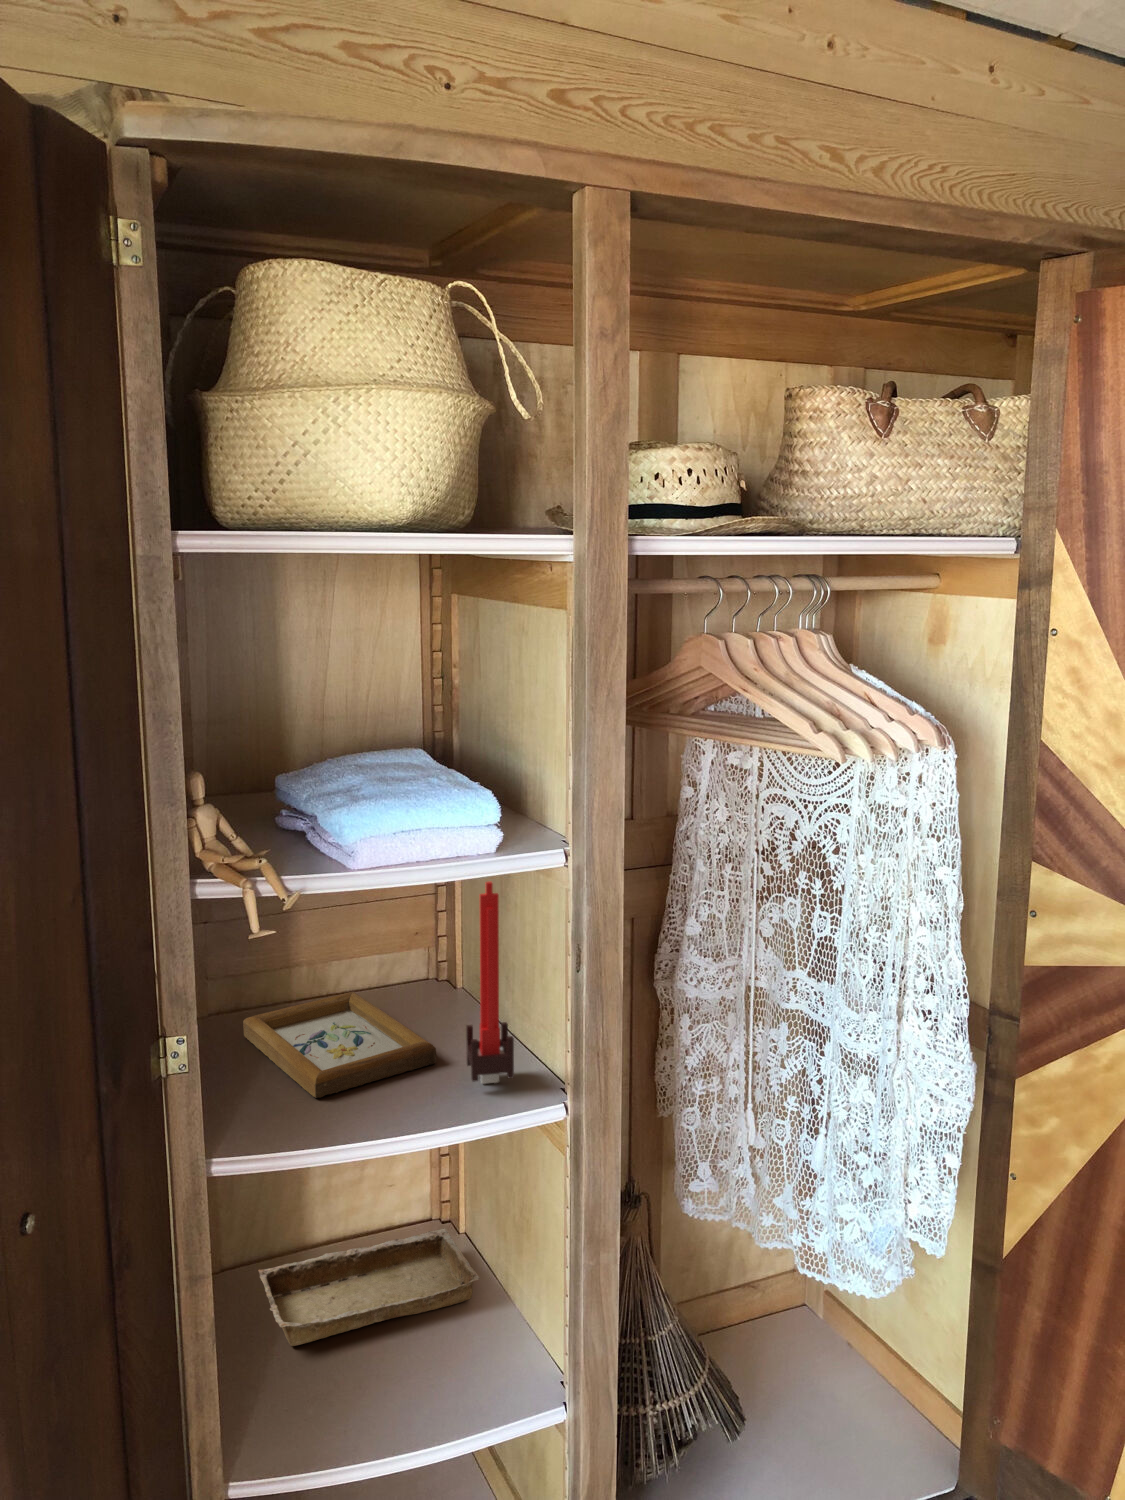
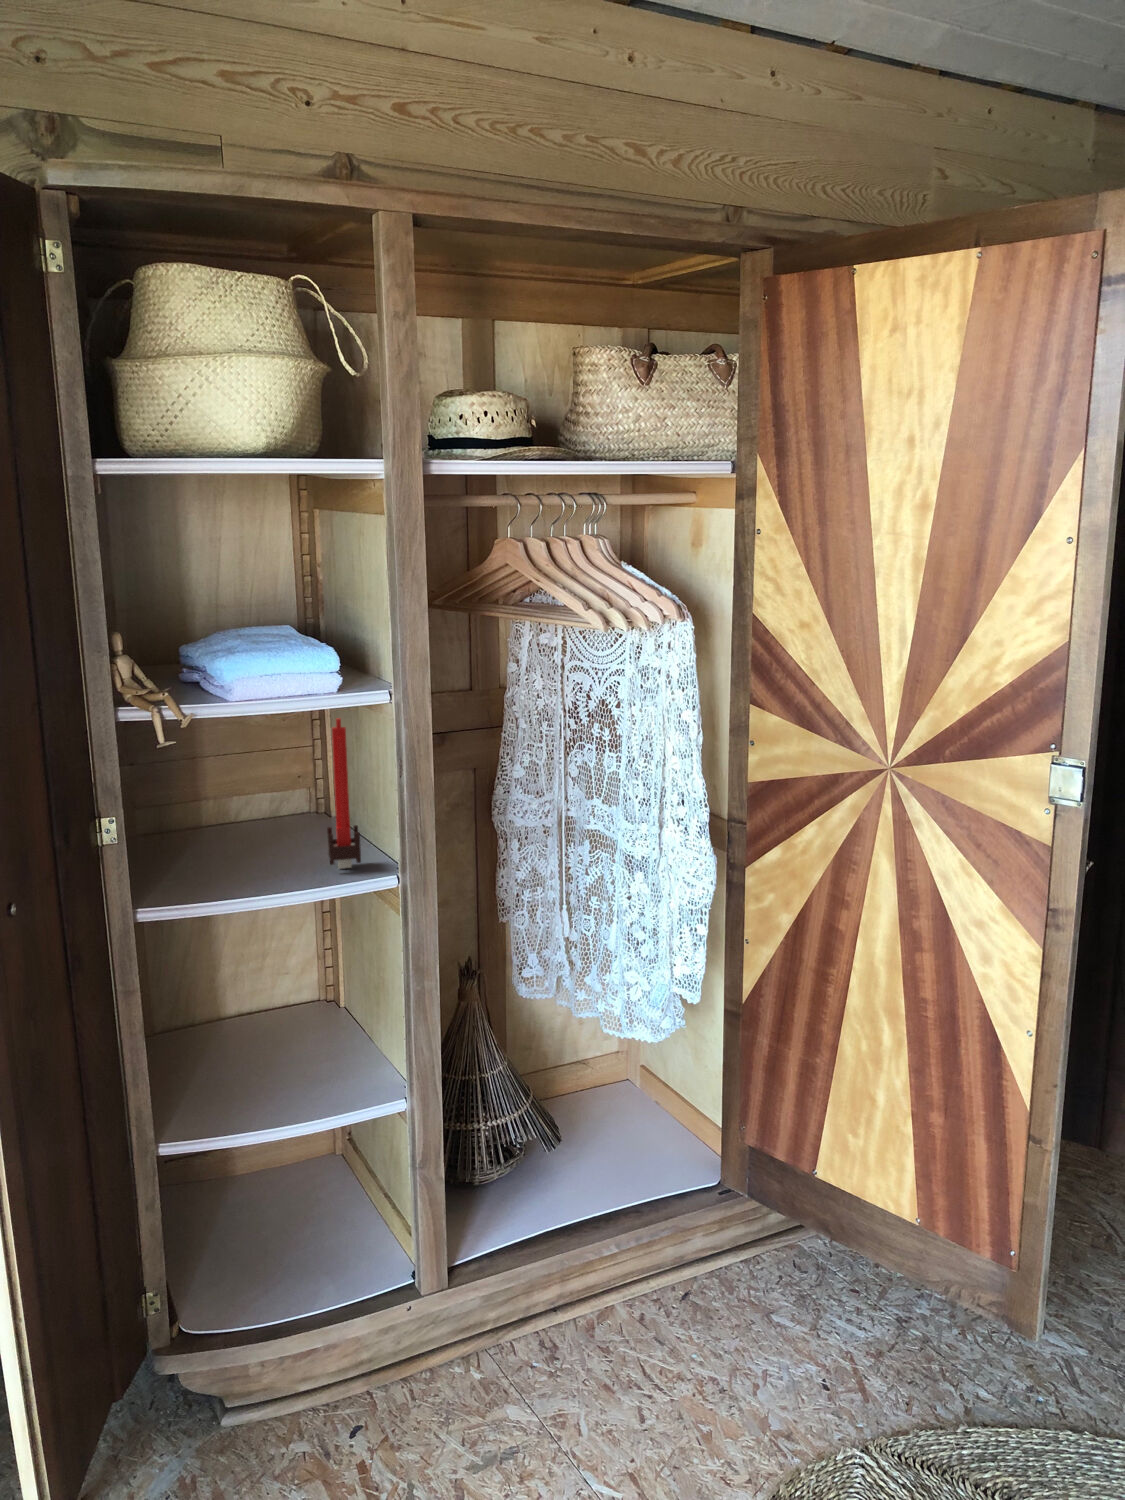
picture frame: present [243,992,436,1098] -> none [165,817,308,878]
tray: present [258,1228,480,1346] -> none [183,1002,351,1072]

